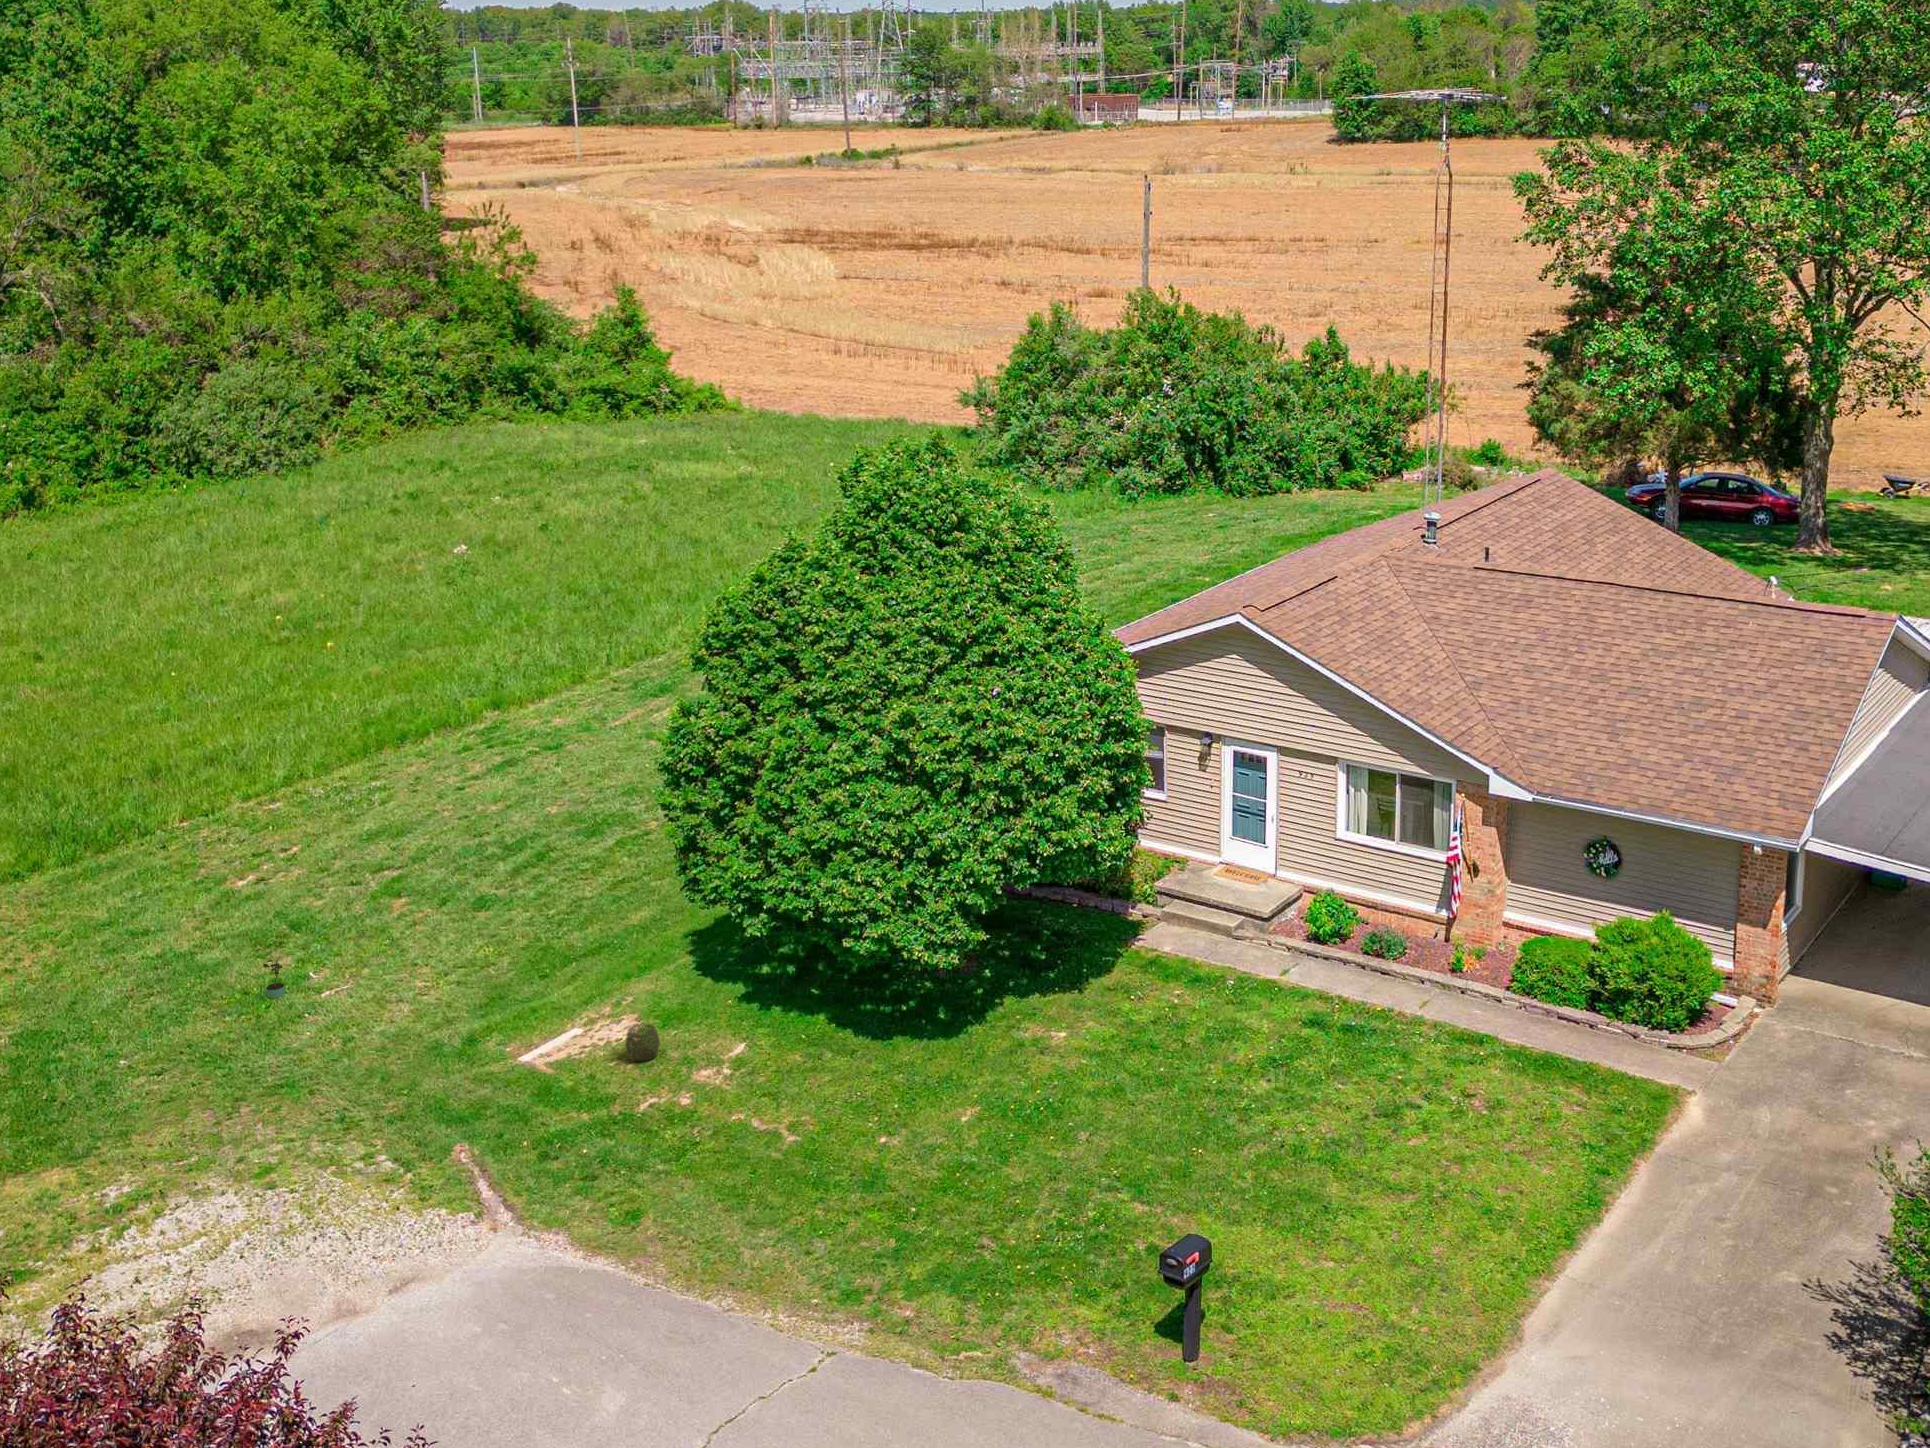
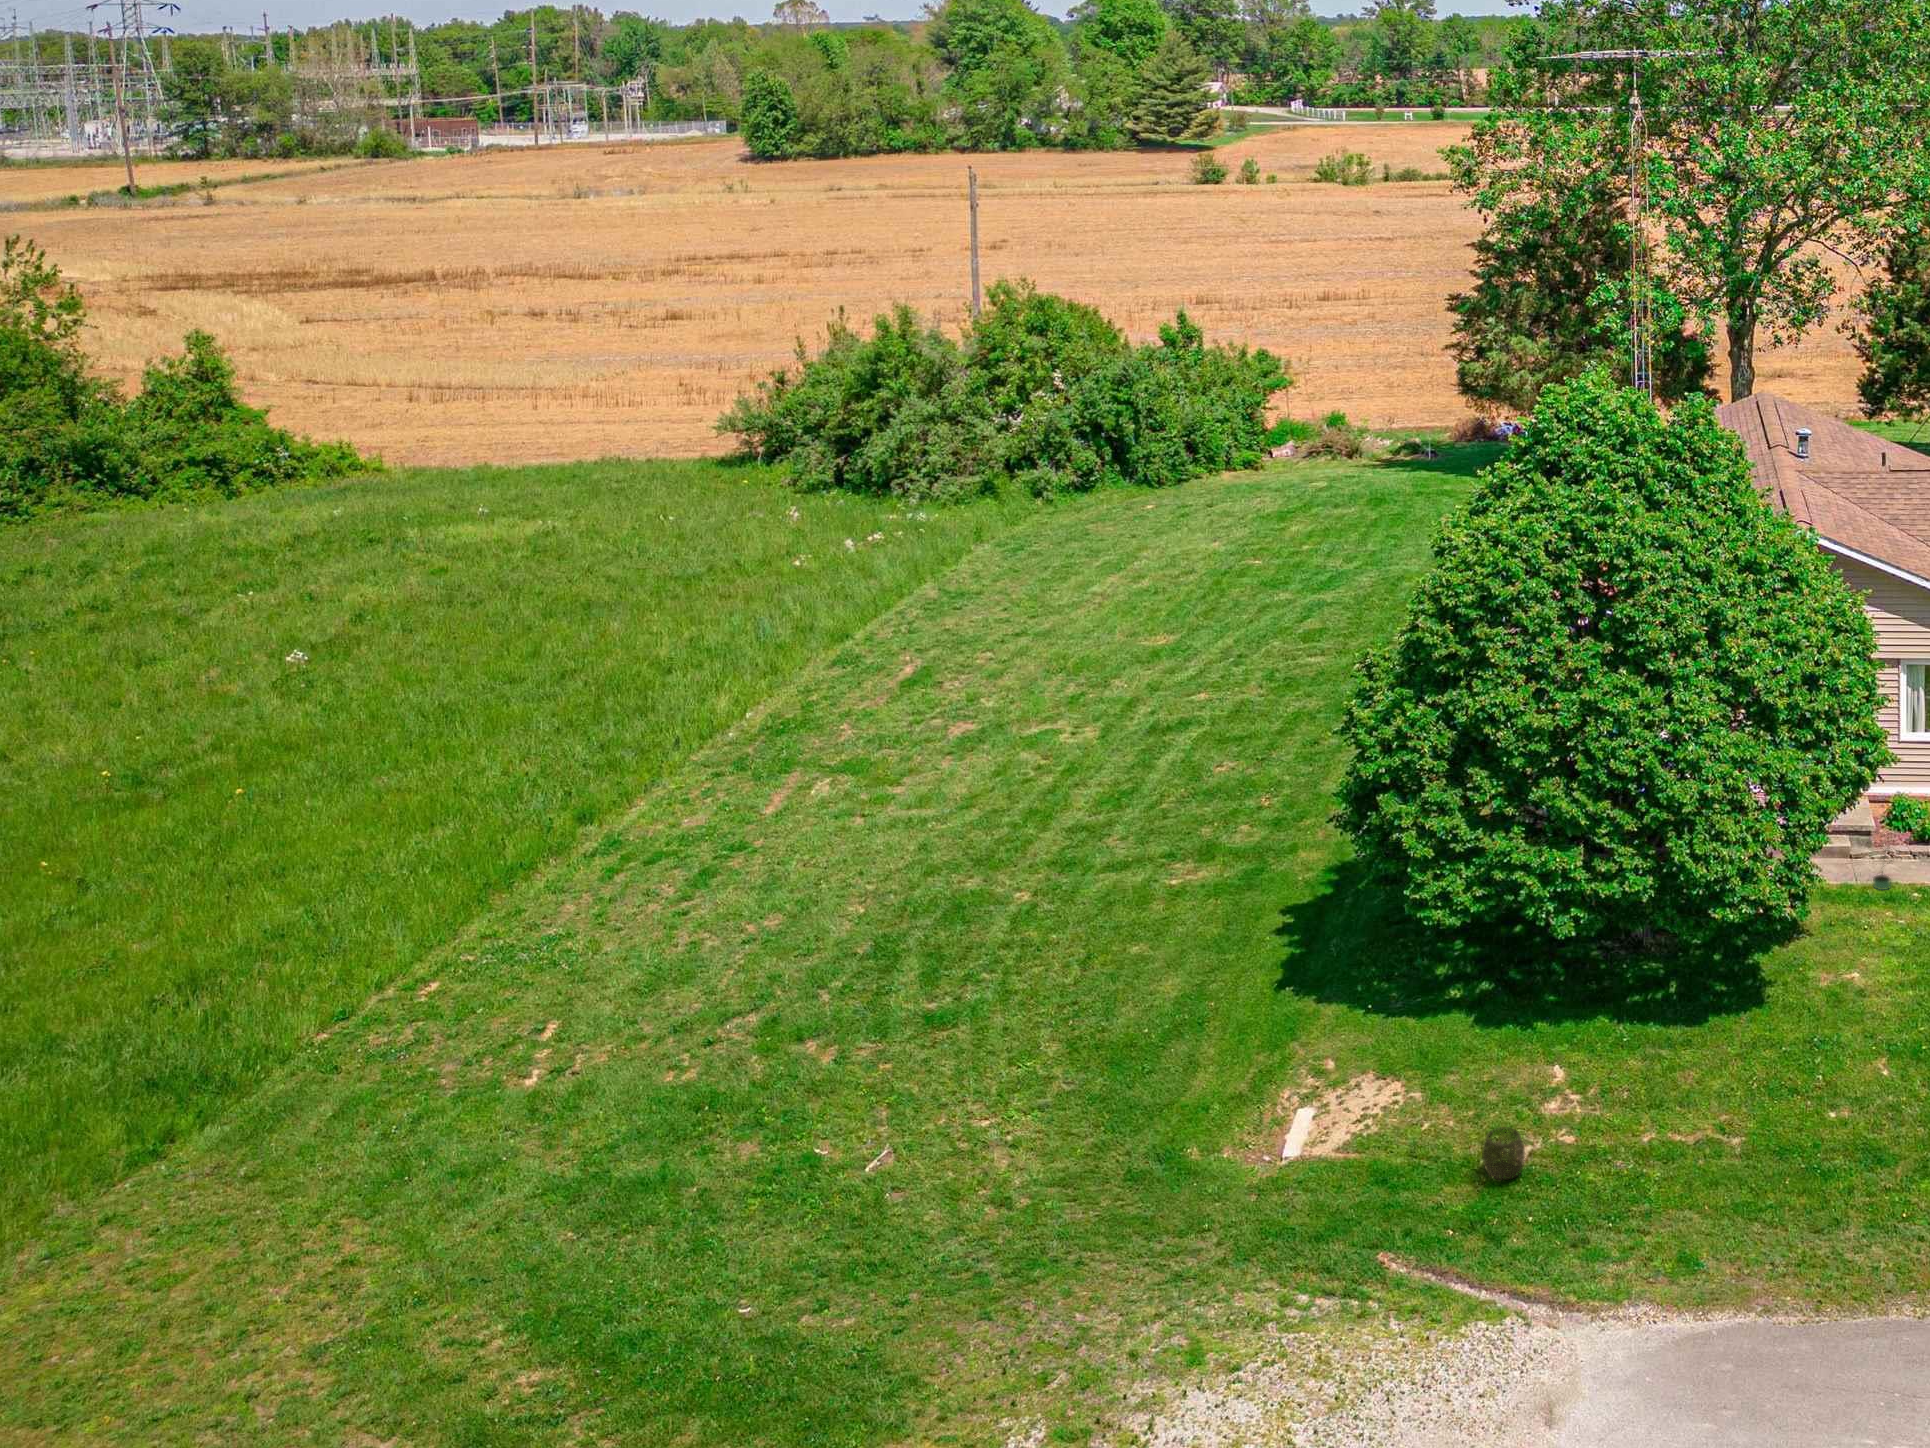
potted plant: present [256,941,286,998] -> present [1867,832,1900,890]

